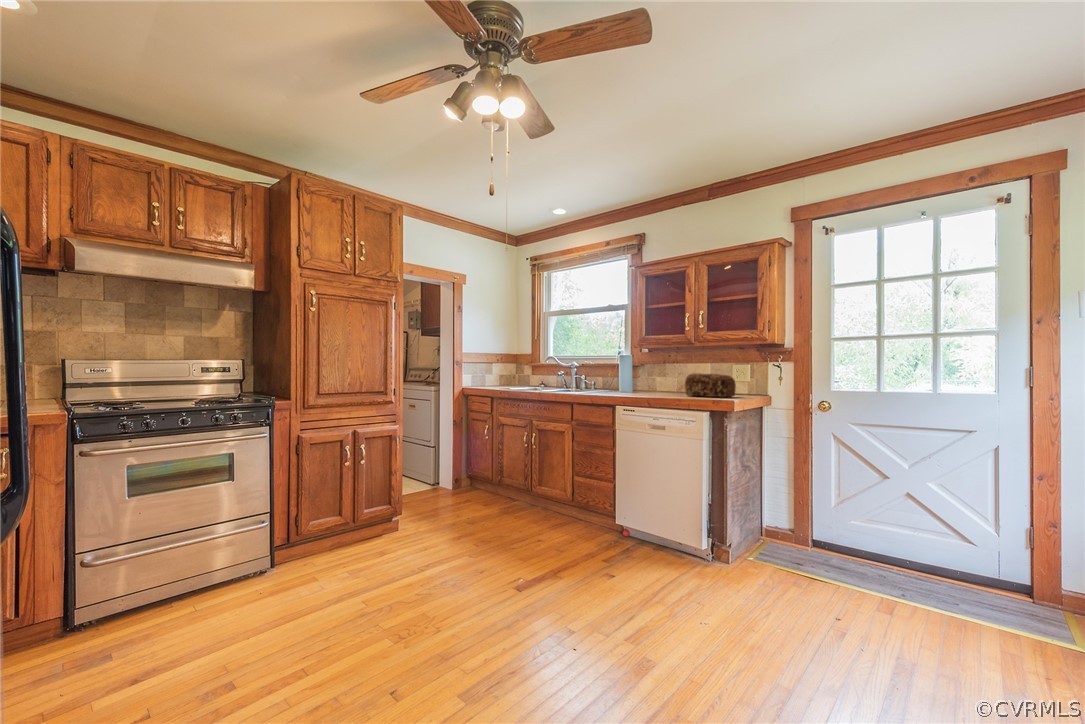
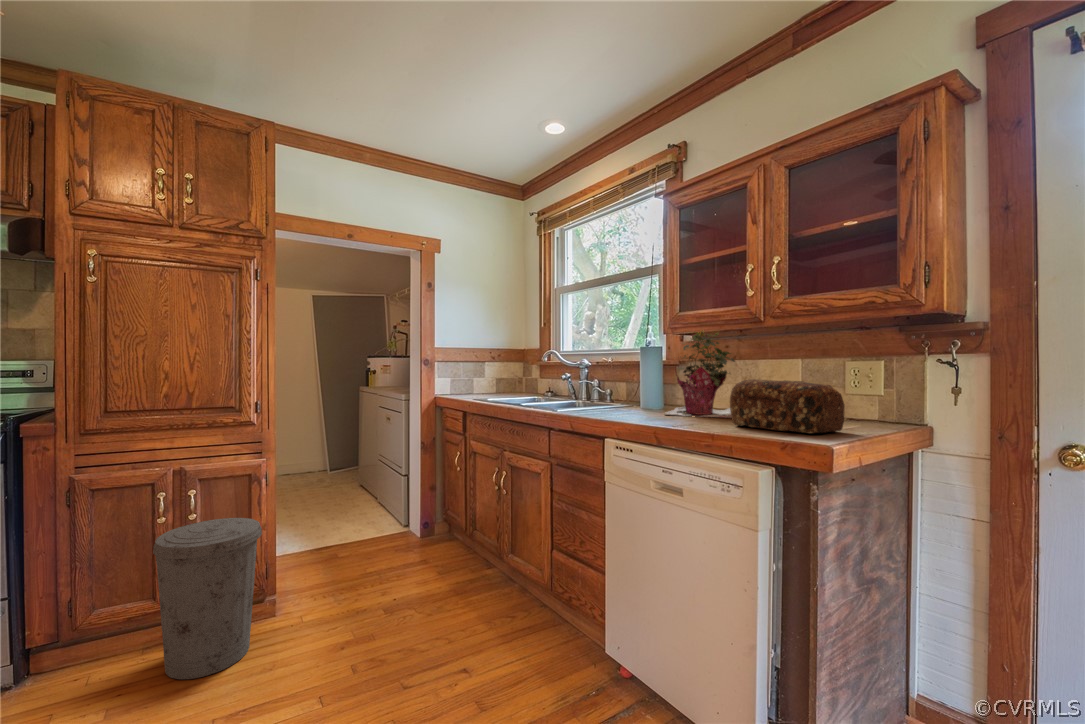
potted plant: none [643,346,682,394] -> present [664,330,735,418]
trash can: none [358,462,416,553] -> present [153,518,262,679]

